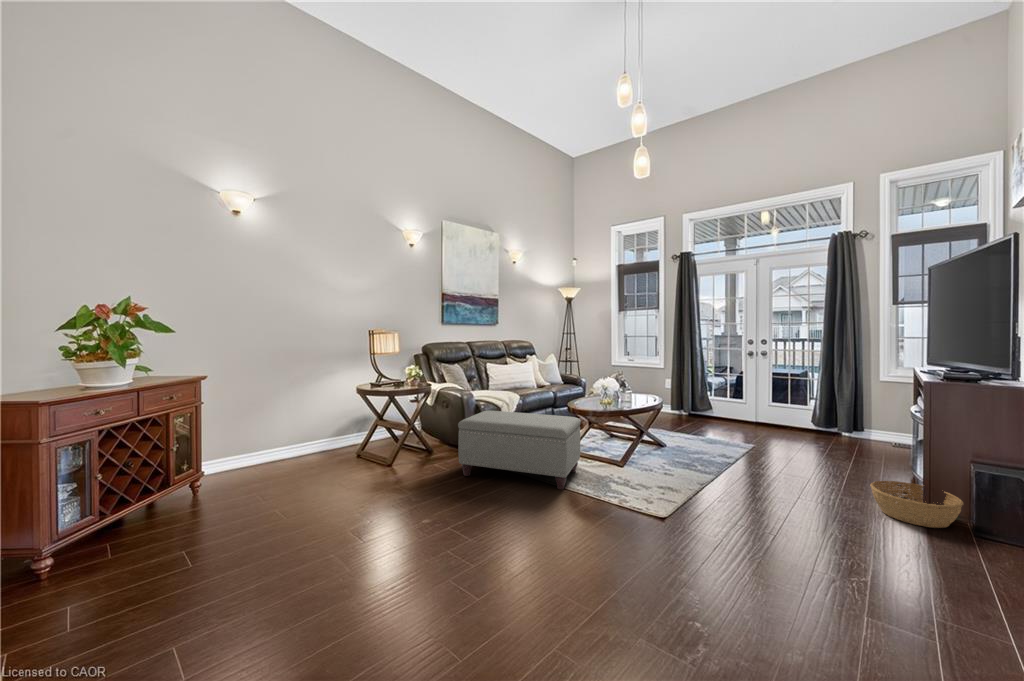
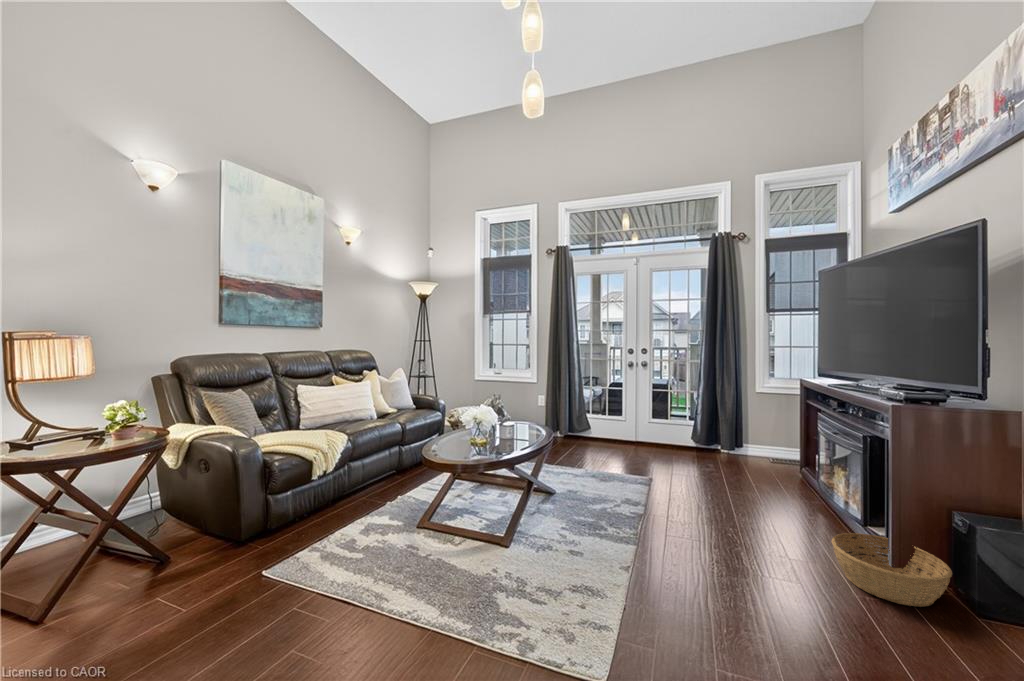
ottoman: present [458,410,581,489] -> none [194,478,444,631]

